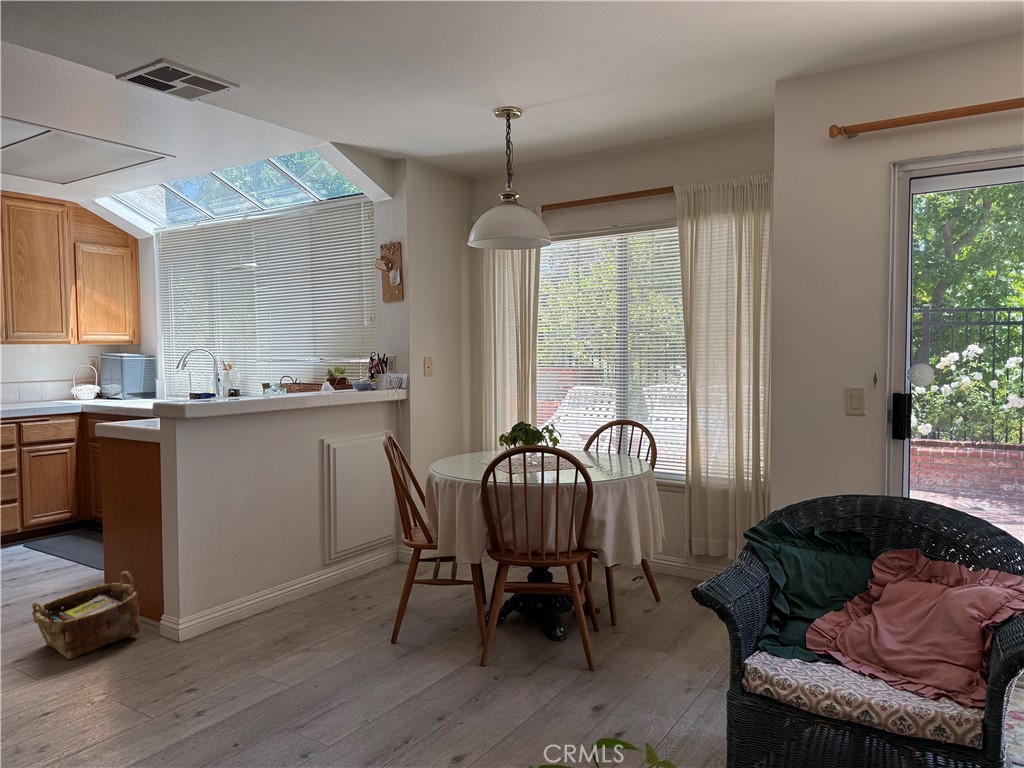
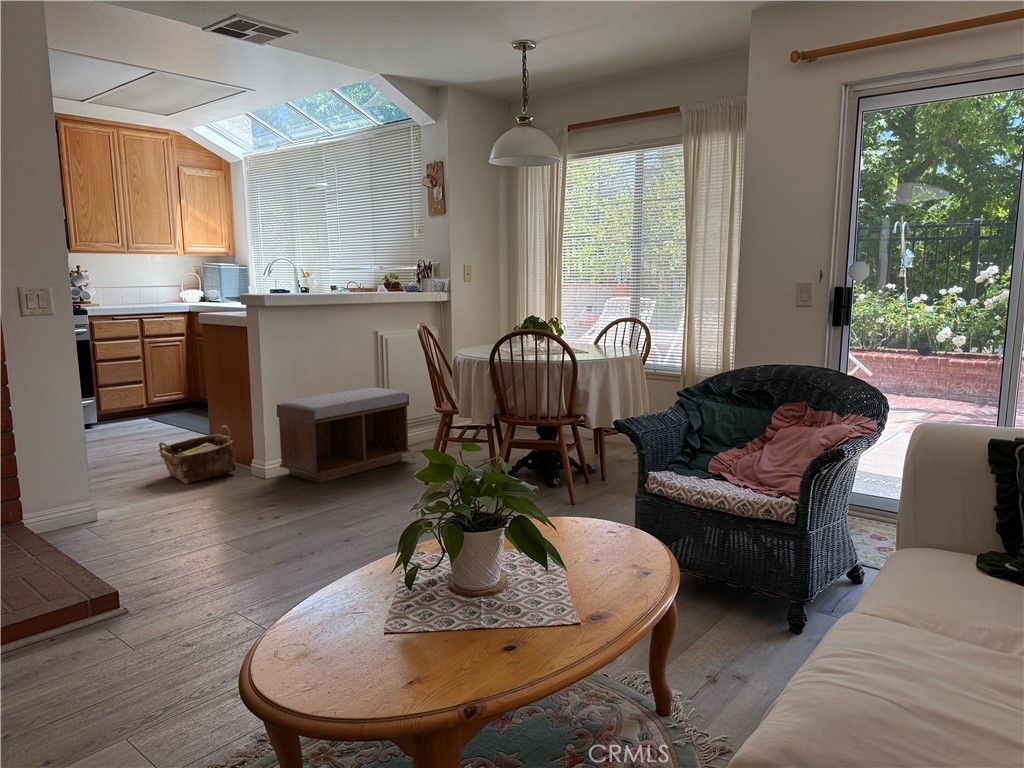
bench: none [198,510,368,647] -> present [277,387,411,483]

